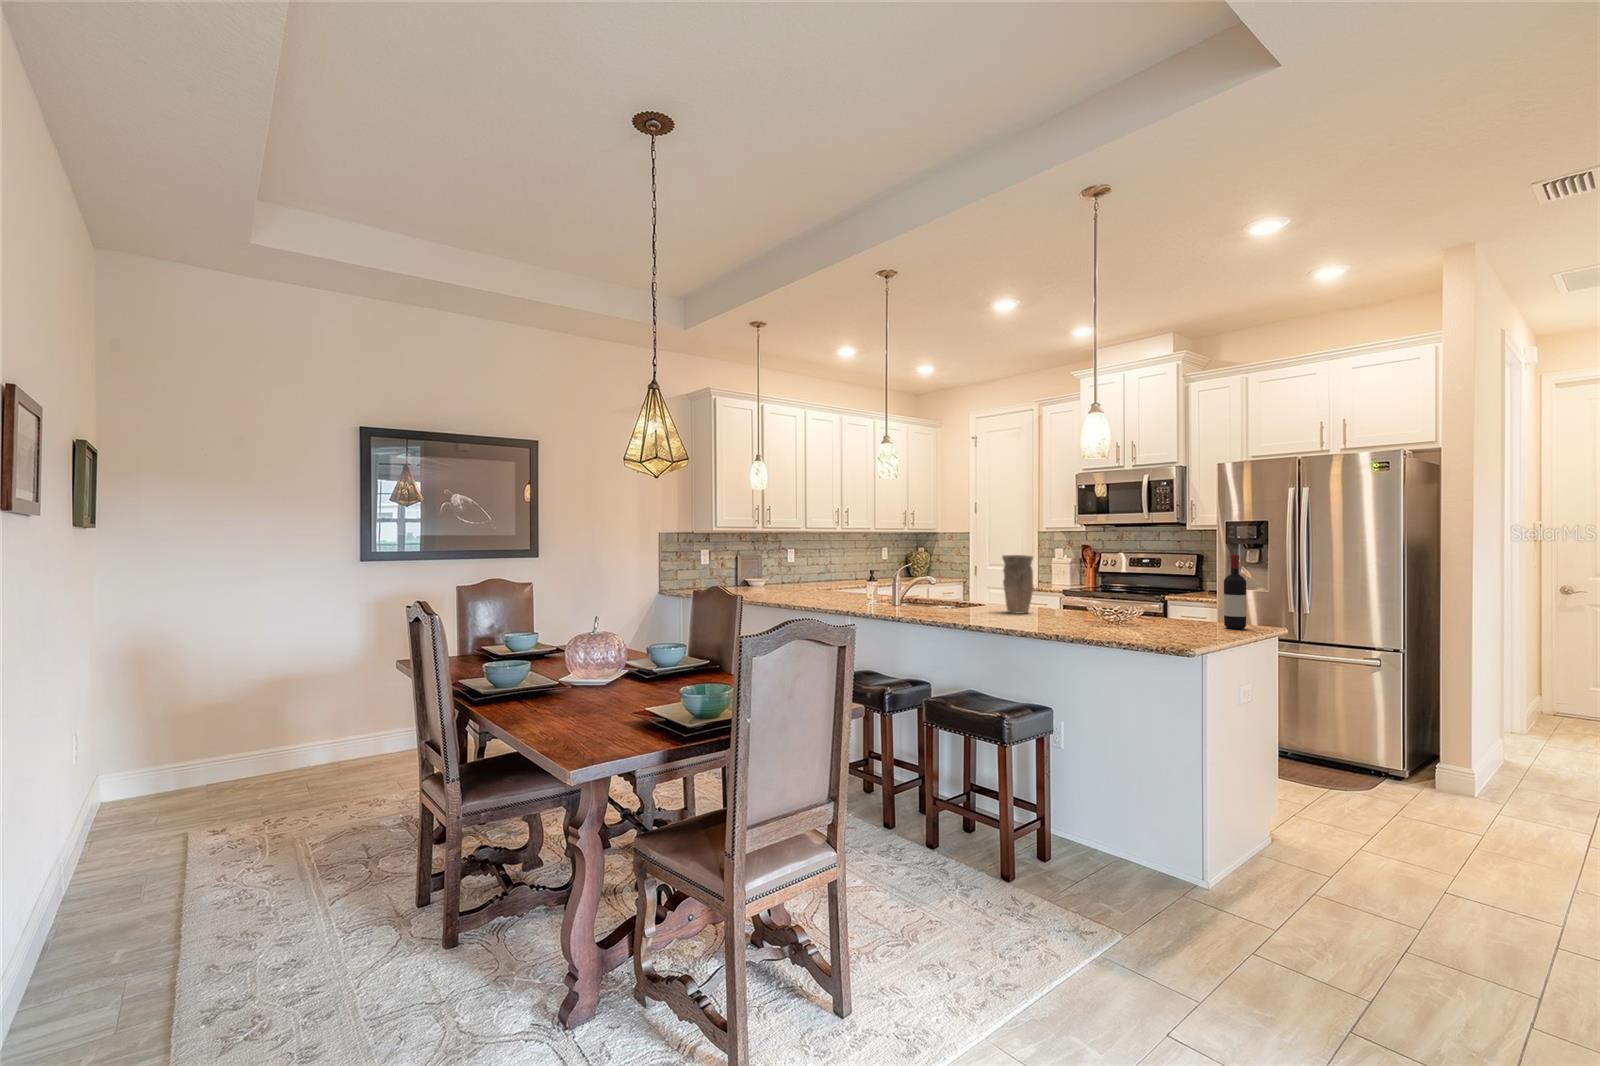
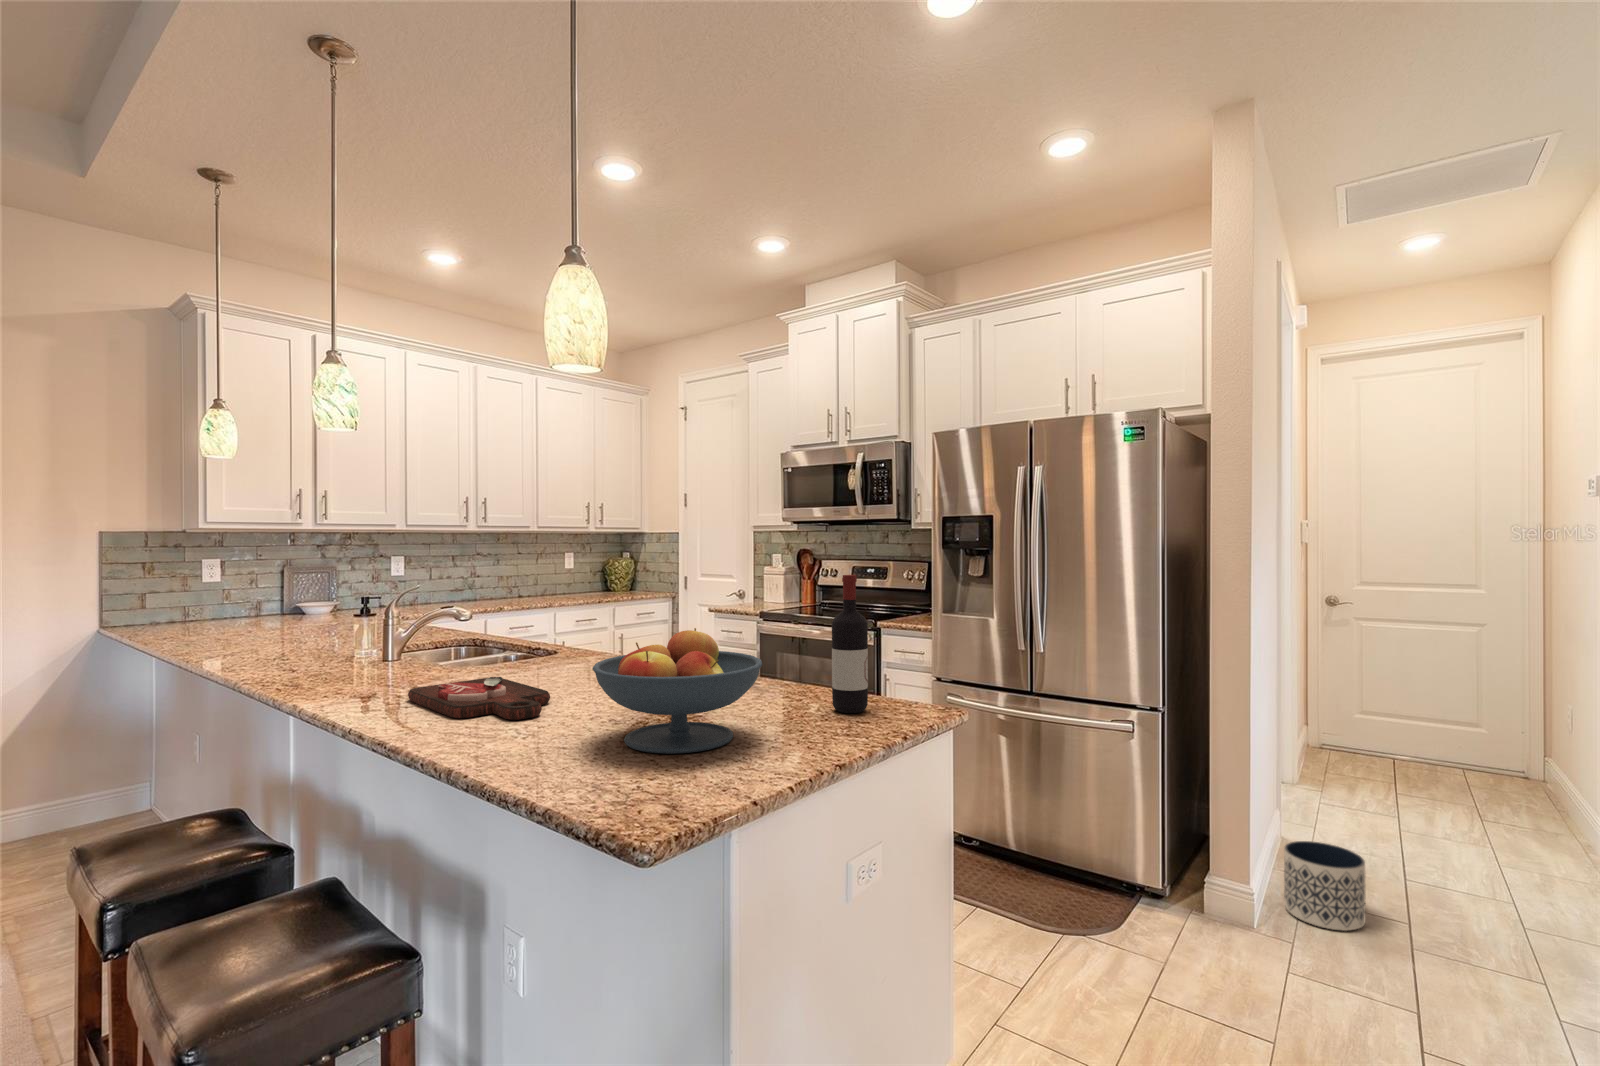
vase: present [1002,555,1033,614] -> none [516,572,573,677]
fruit bowl: none [1118,581,1210,637] -> present [592,628,762,754]
cutting board: none [975,610,1066,627] -> present [408,677,550,720]
planter: none [1500,746,1565,801] -> present [1284,841,1366,931]

